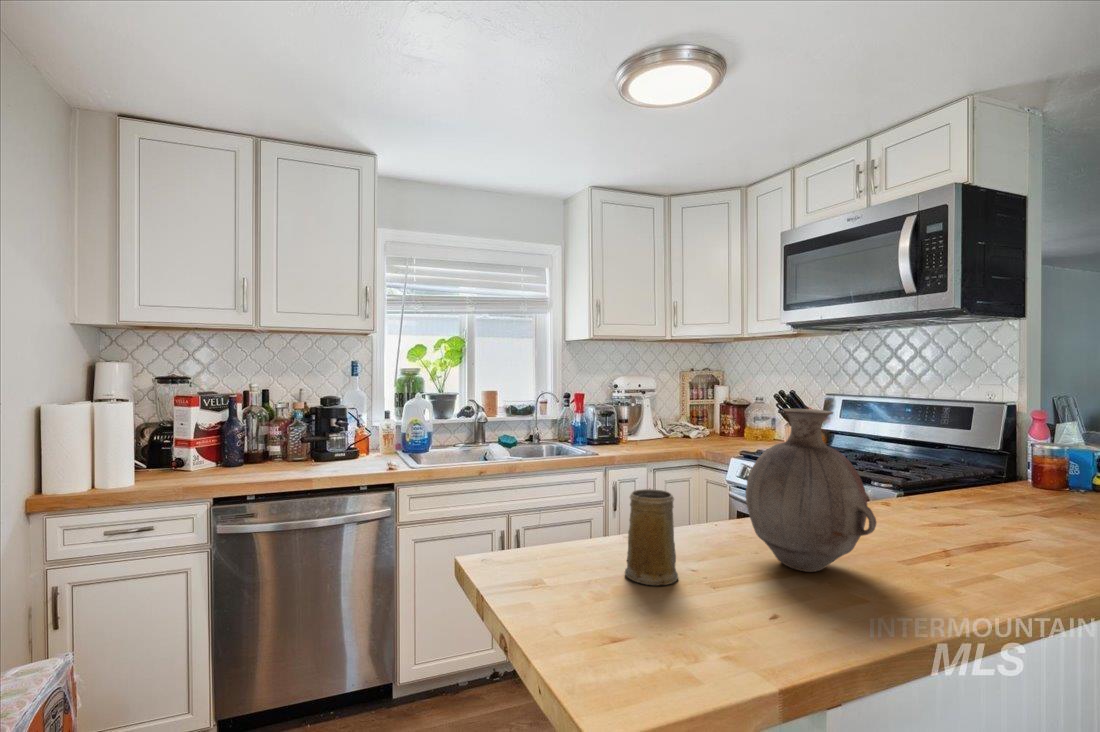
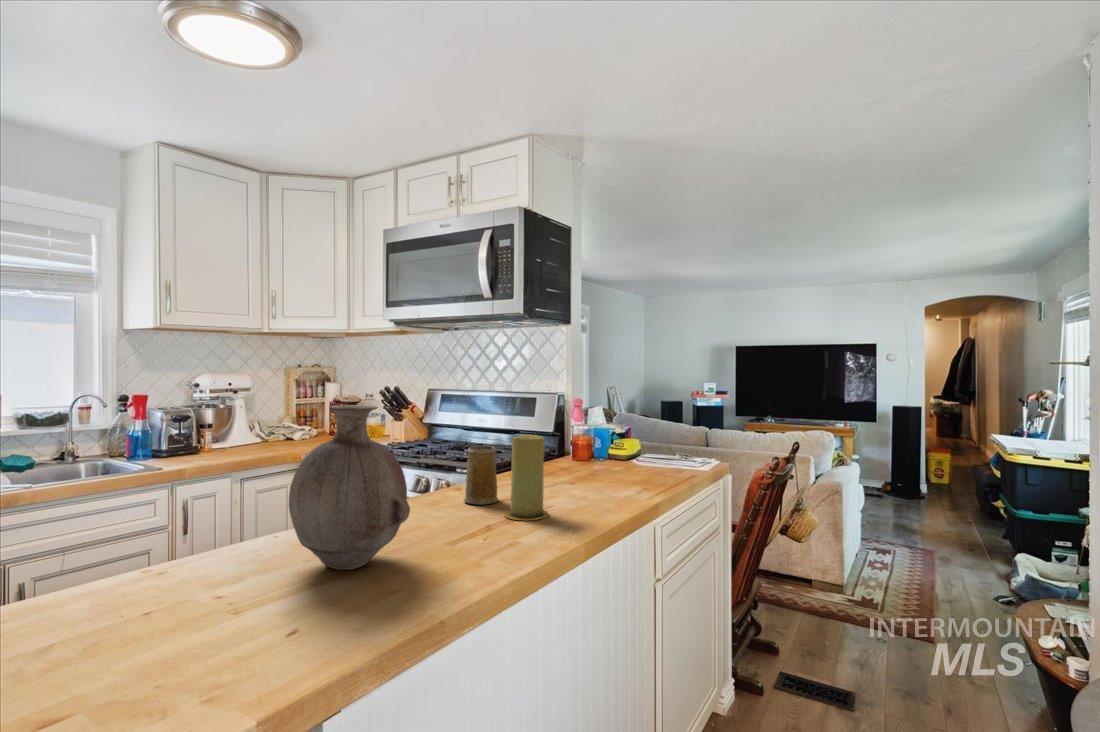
candle: none [970,453,1041,558] -> present [504,435,549,520]
mug: present [625,489,678,585] -> present [464,446,498,505]

